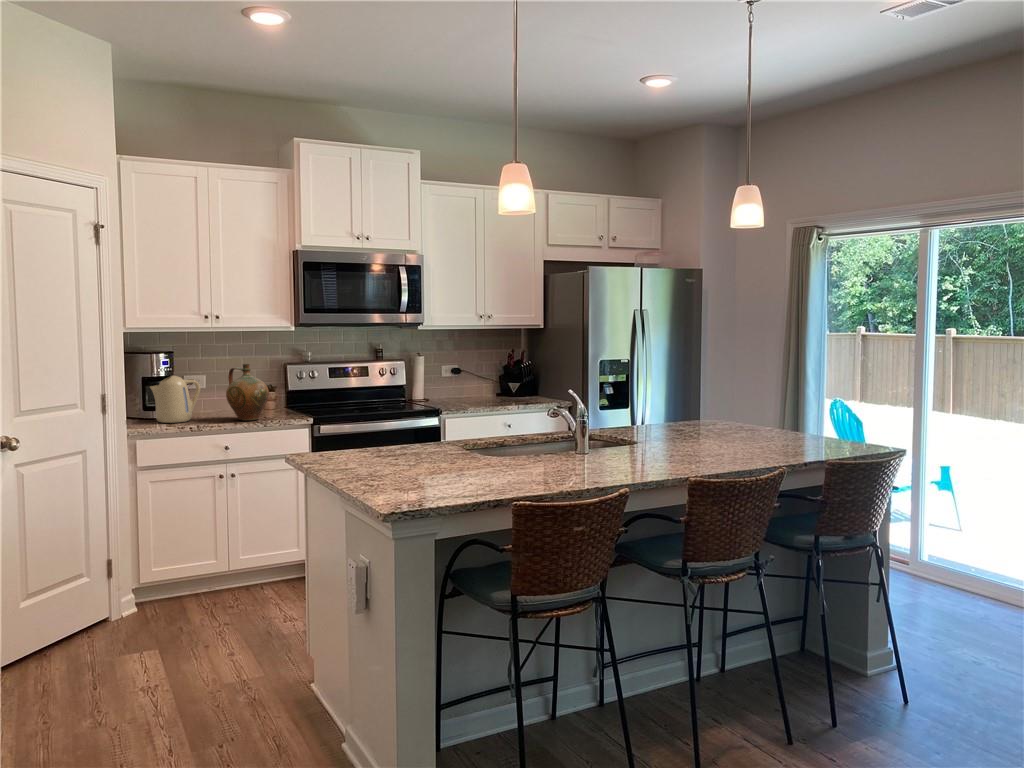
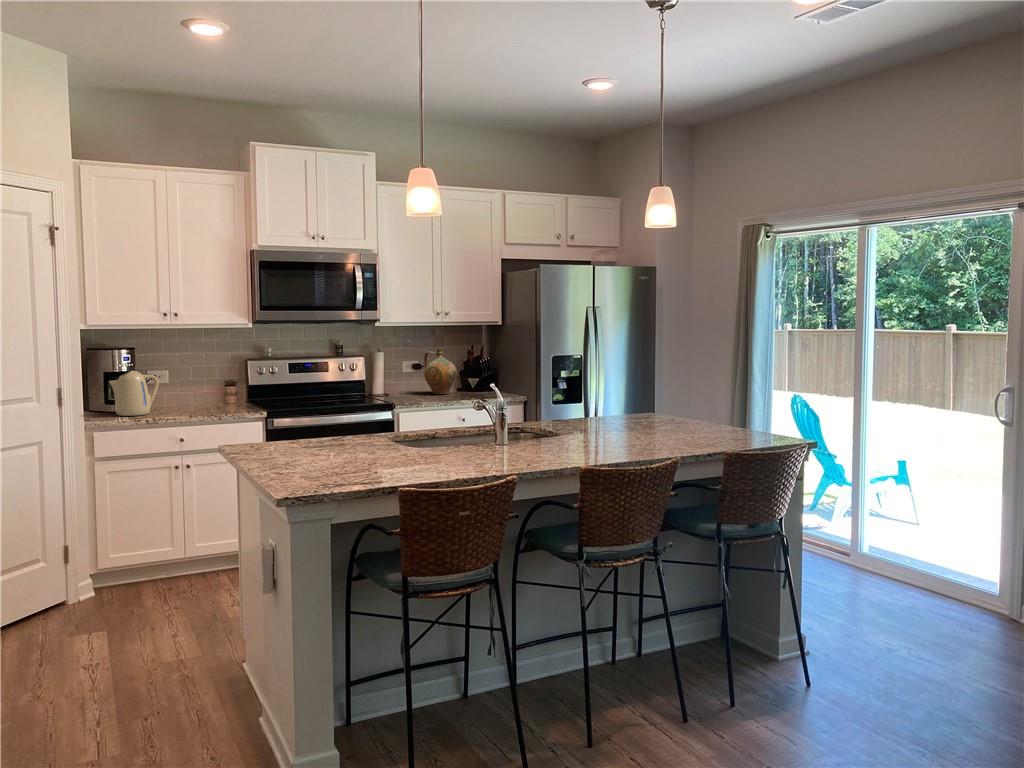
ceramic jug: present [226,364,269,421] -> present [424,348,457,394]

